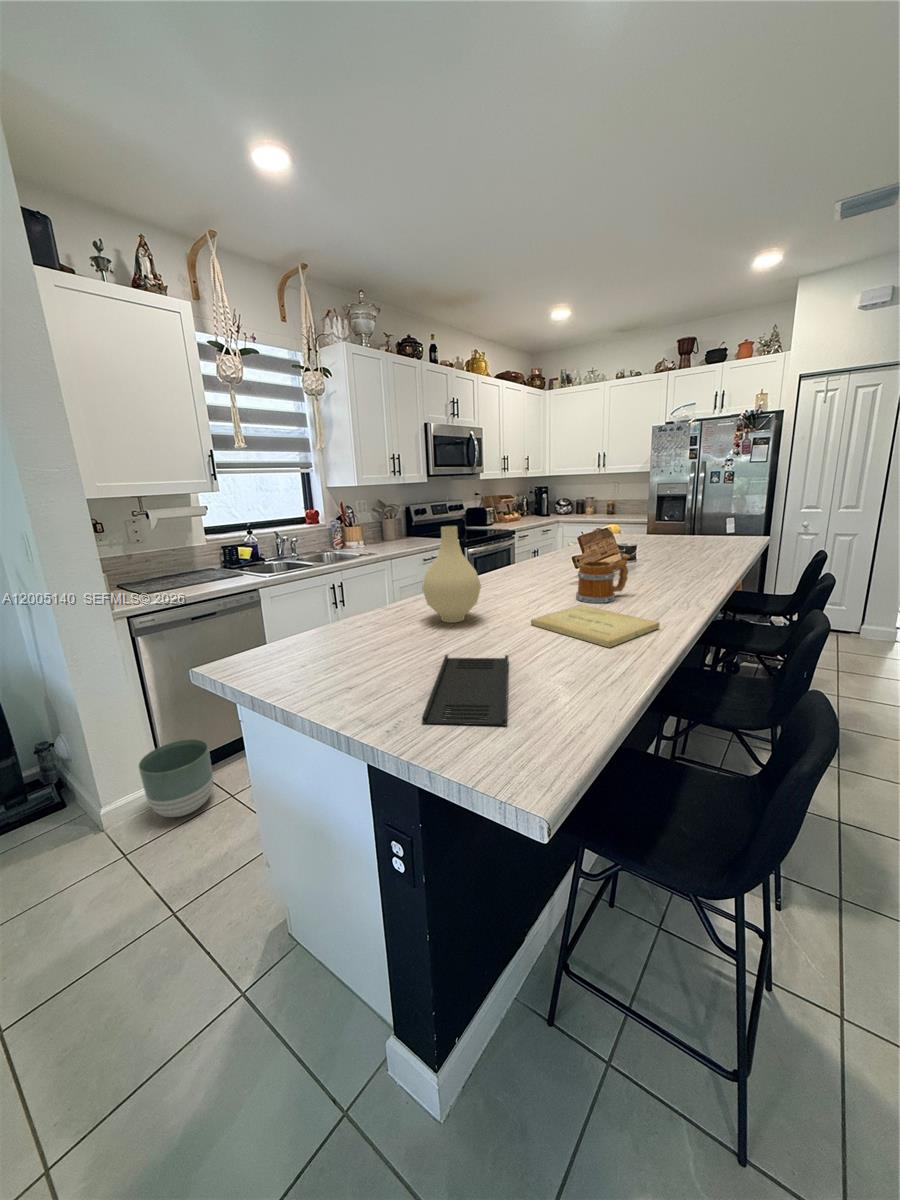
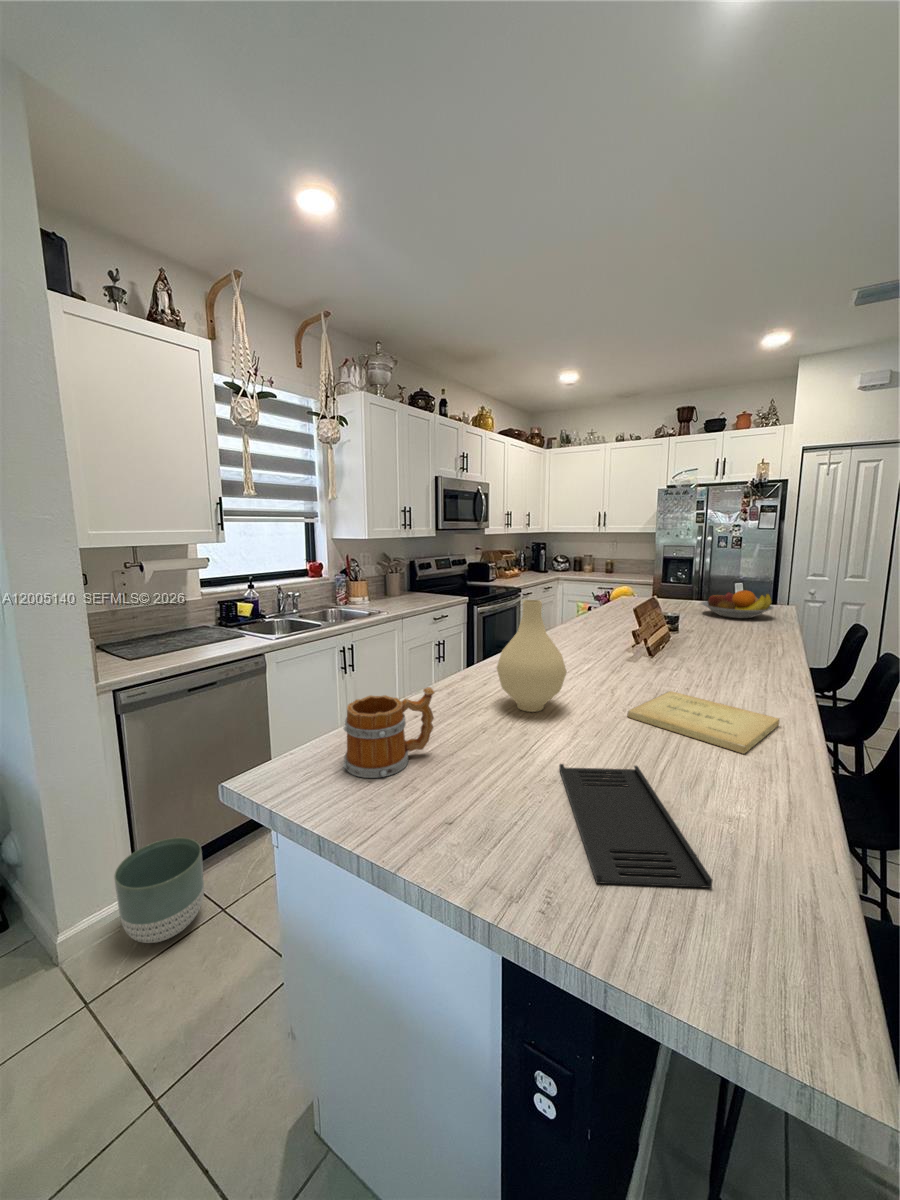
fruit bowl: none [670,521,737,549] -> present [702,590,773,618]
mug: present [576,555,630,603] -> present [343,687,435,778]

